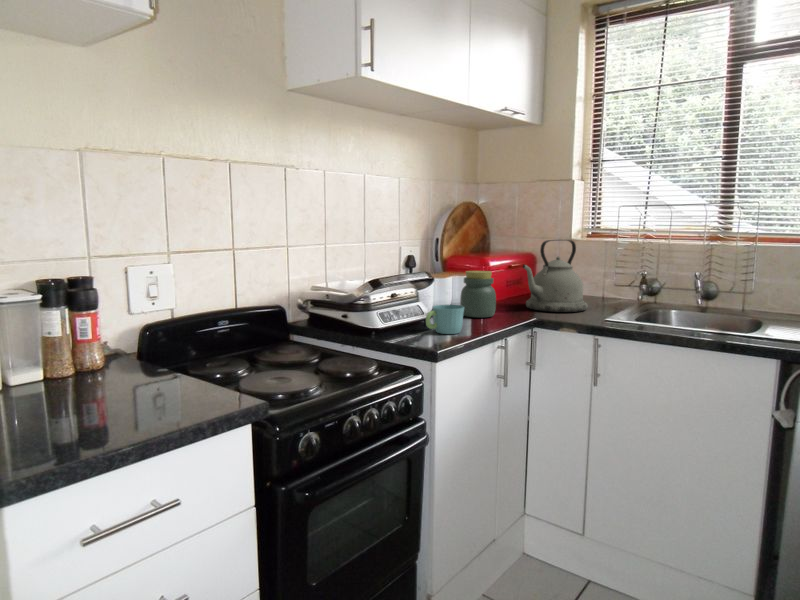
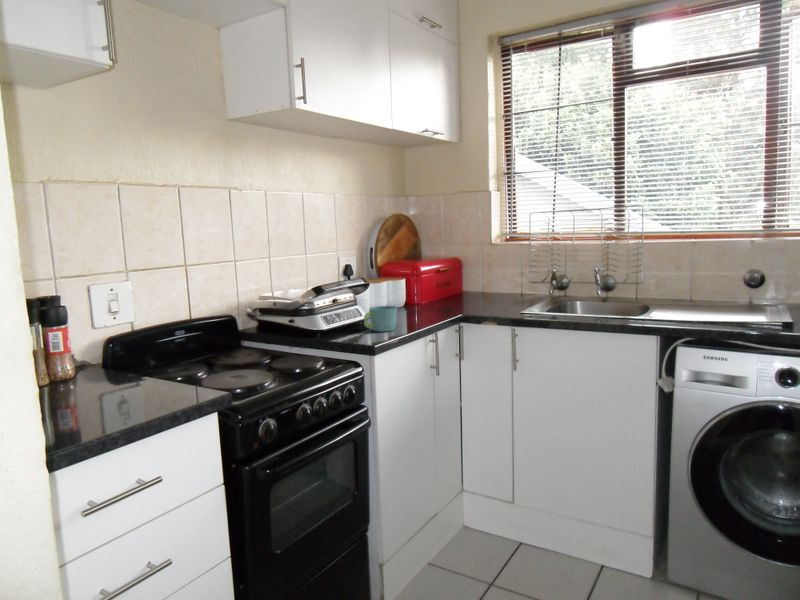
kettle: present [523,240,588,312] -> none [448,244,507,308]
jar: present [460,271,496,317] -> none [394,275,426,317]

